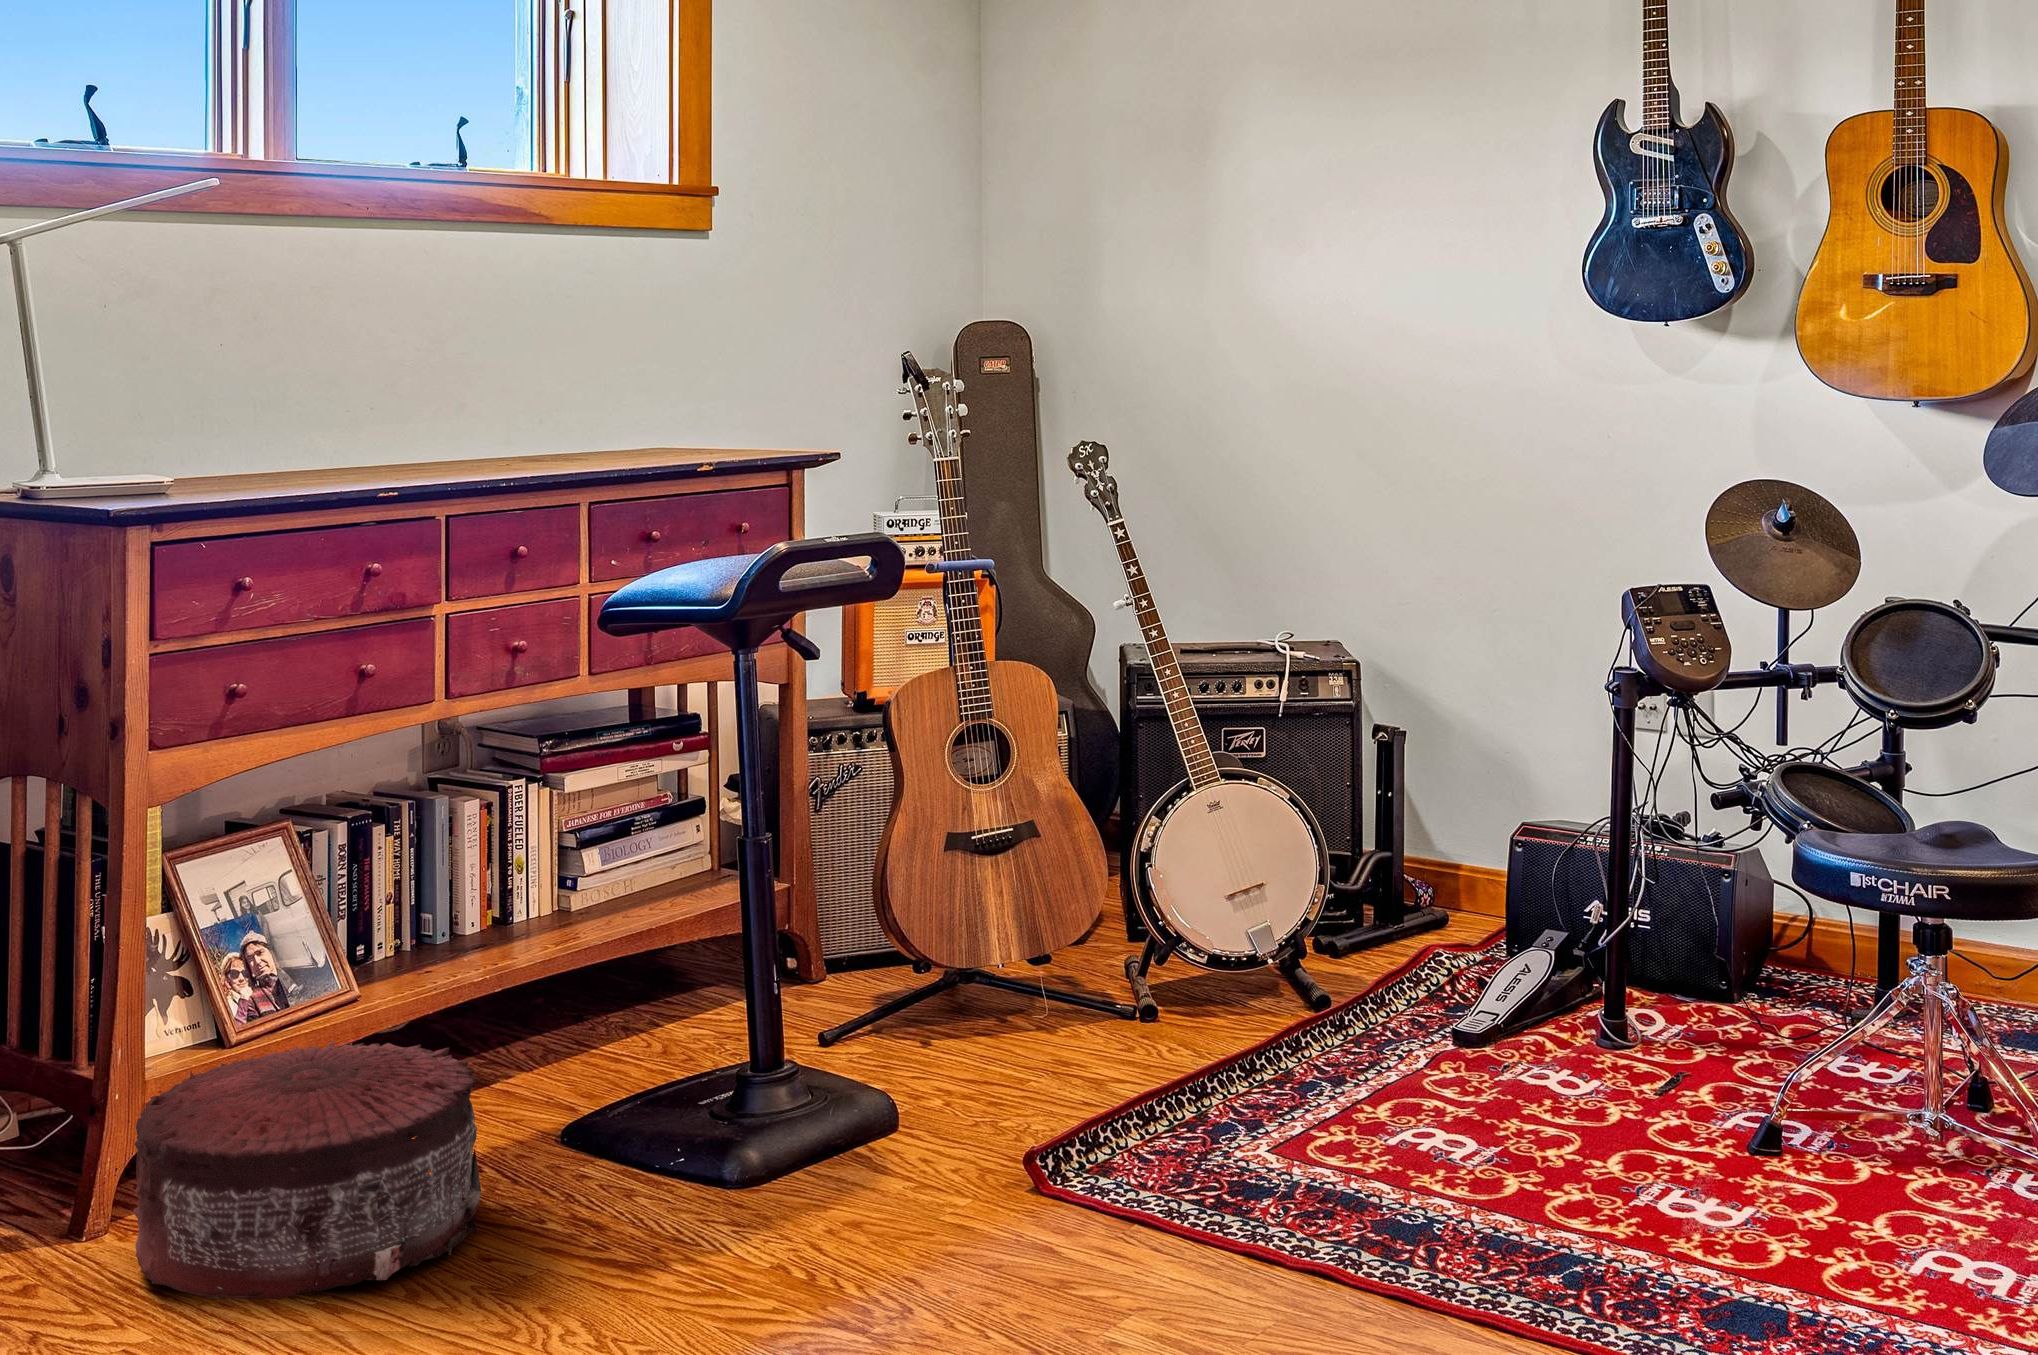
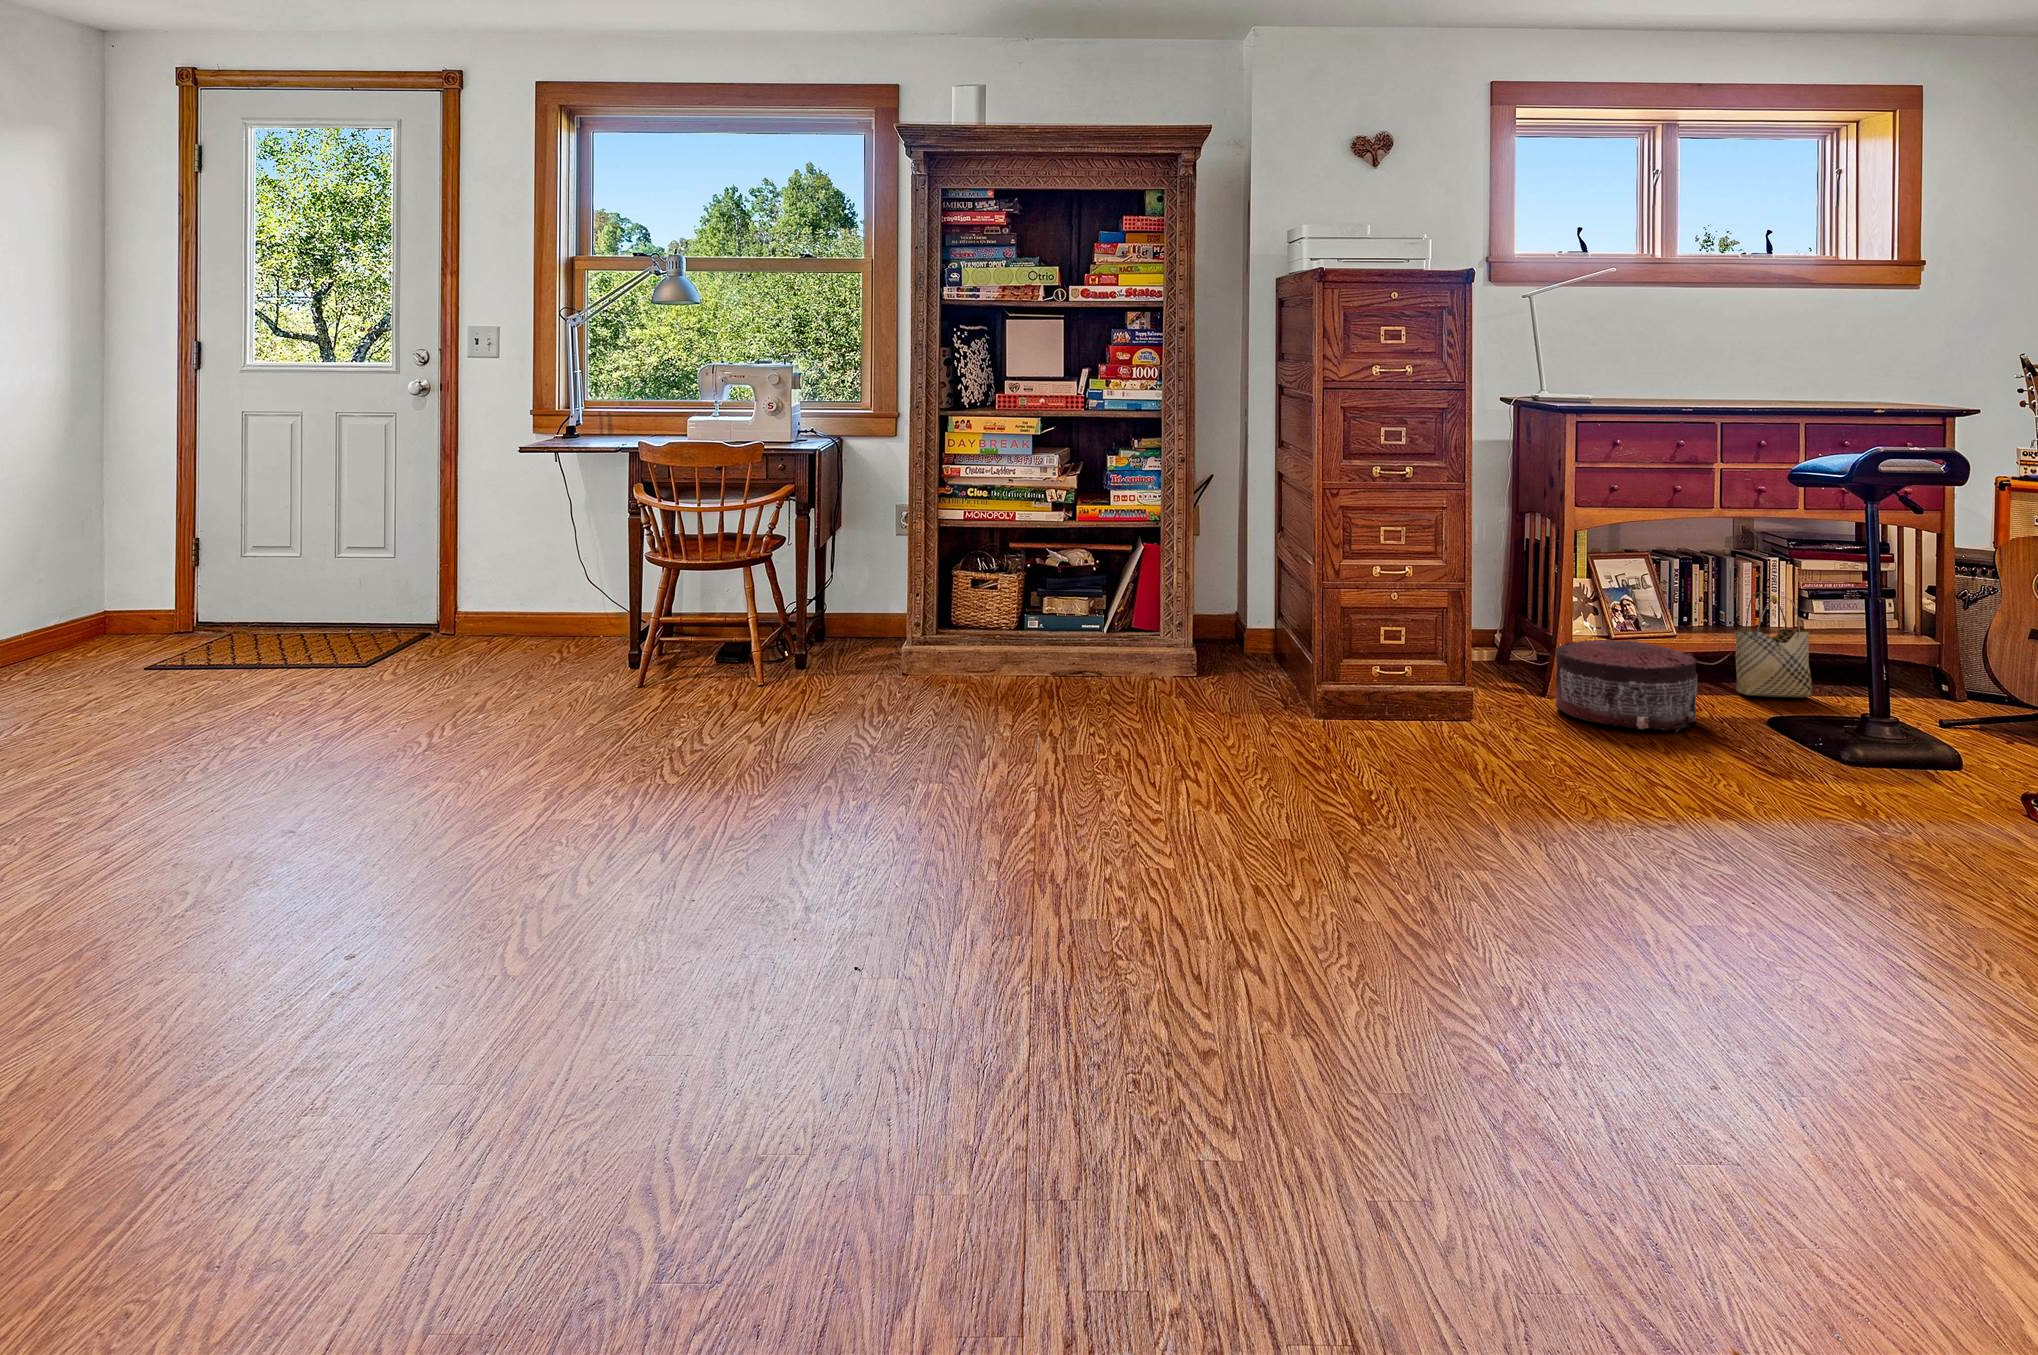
woven basket: none [475,855,613,1084] -> present [1734,591,1812,697]

